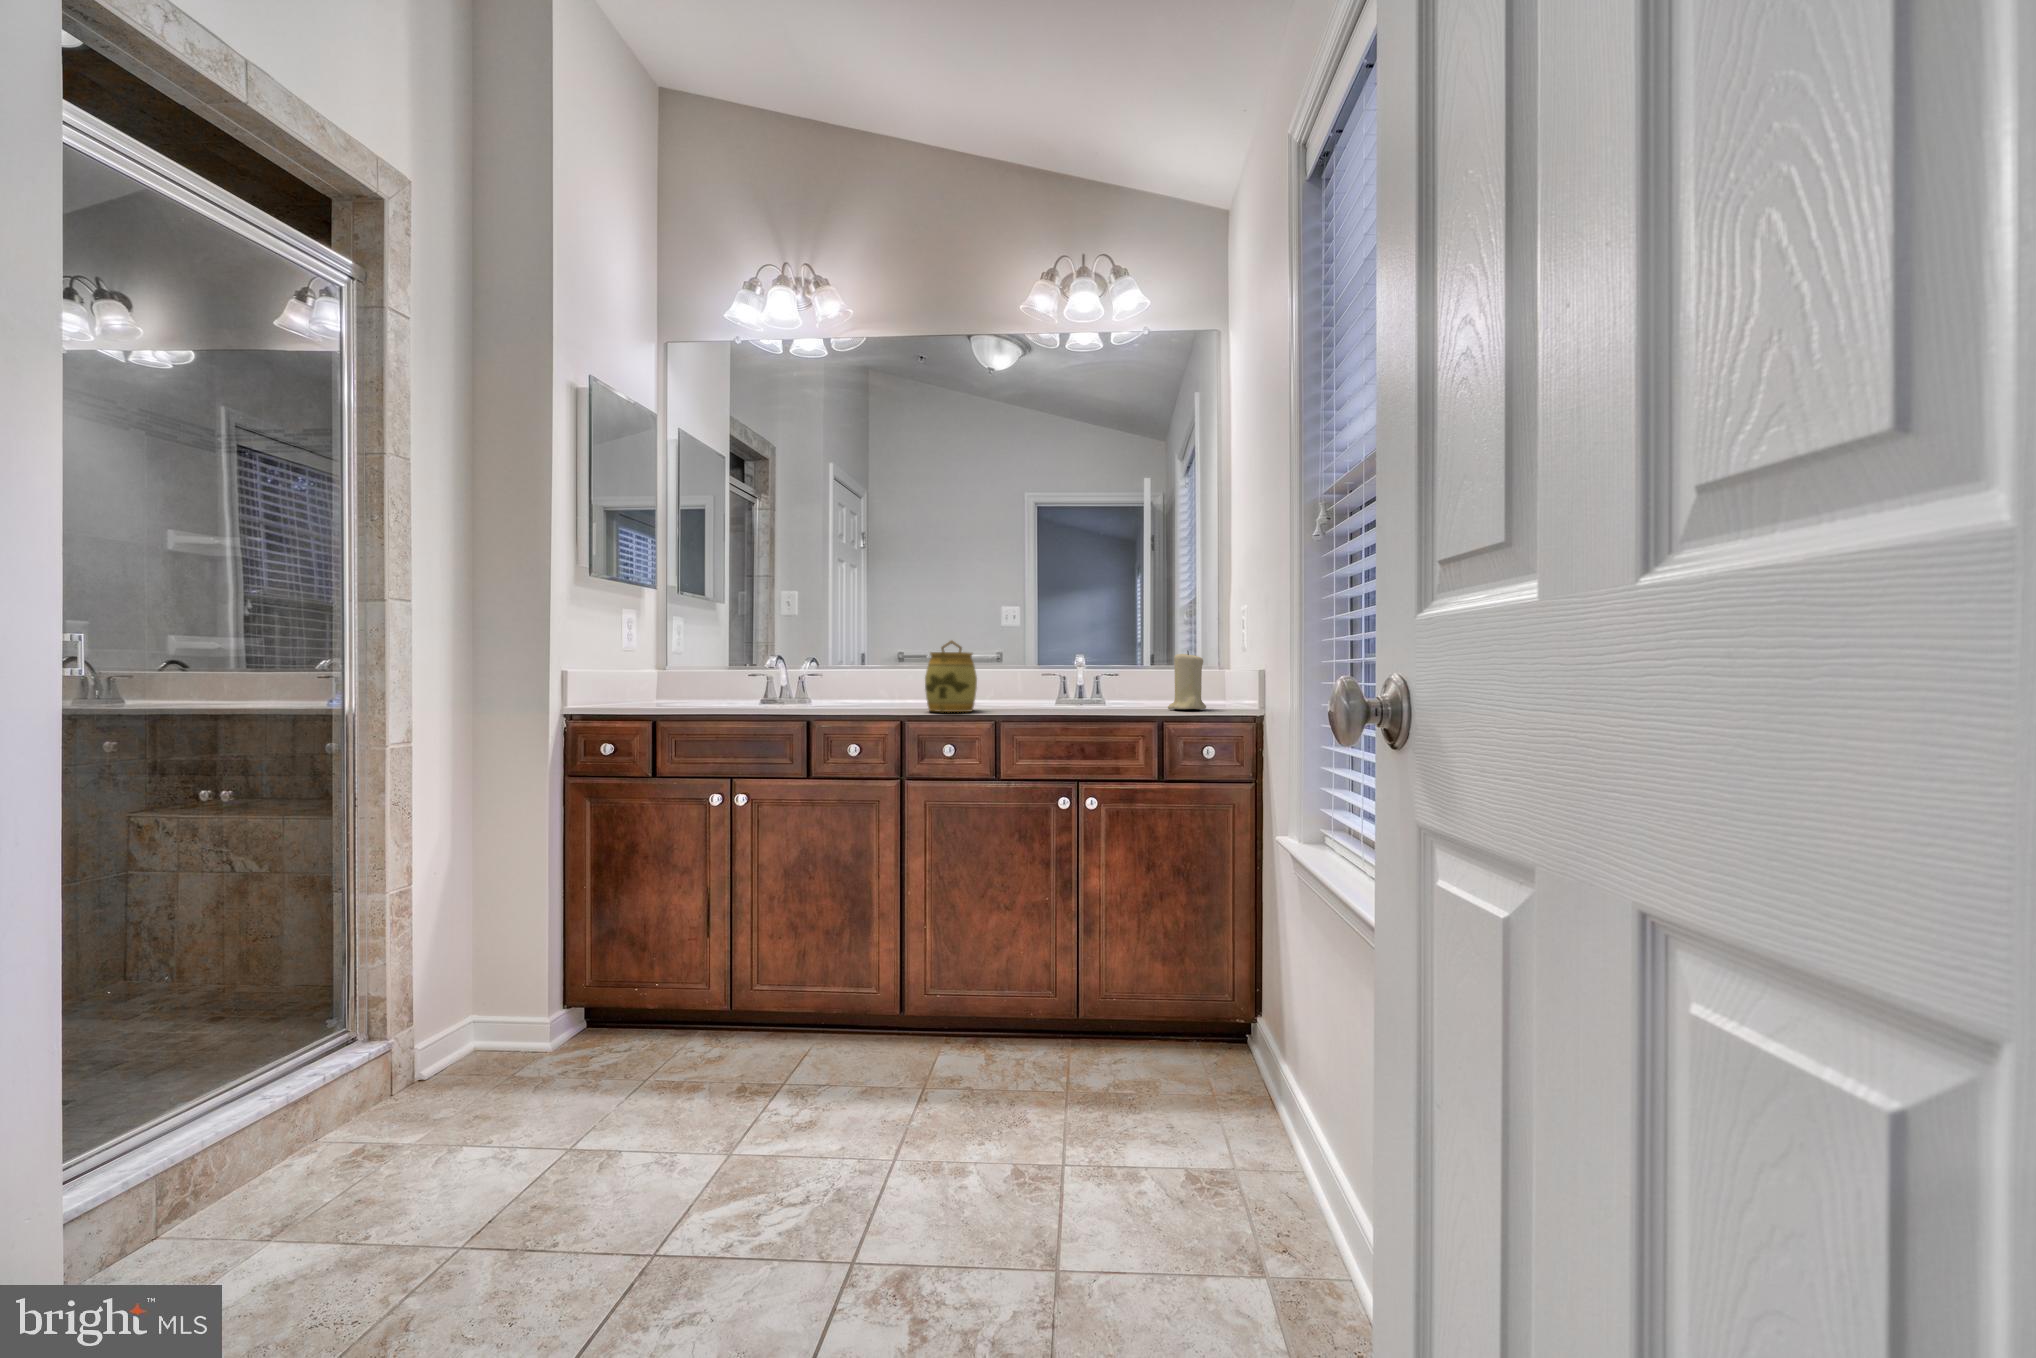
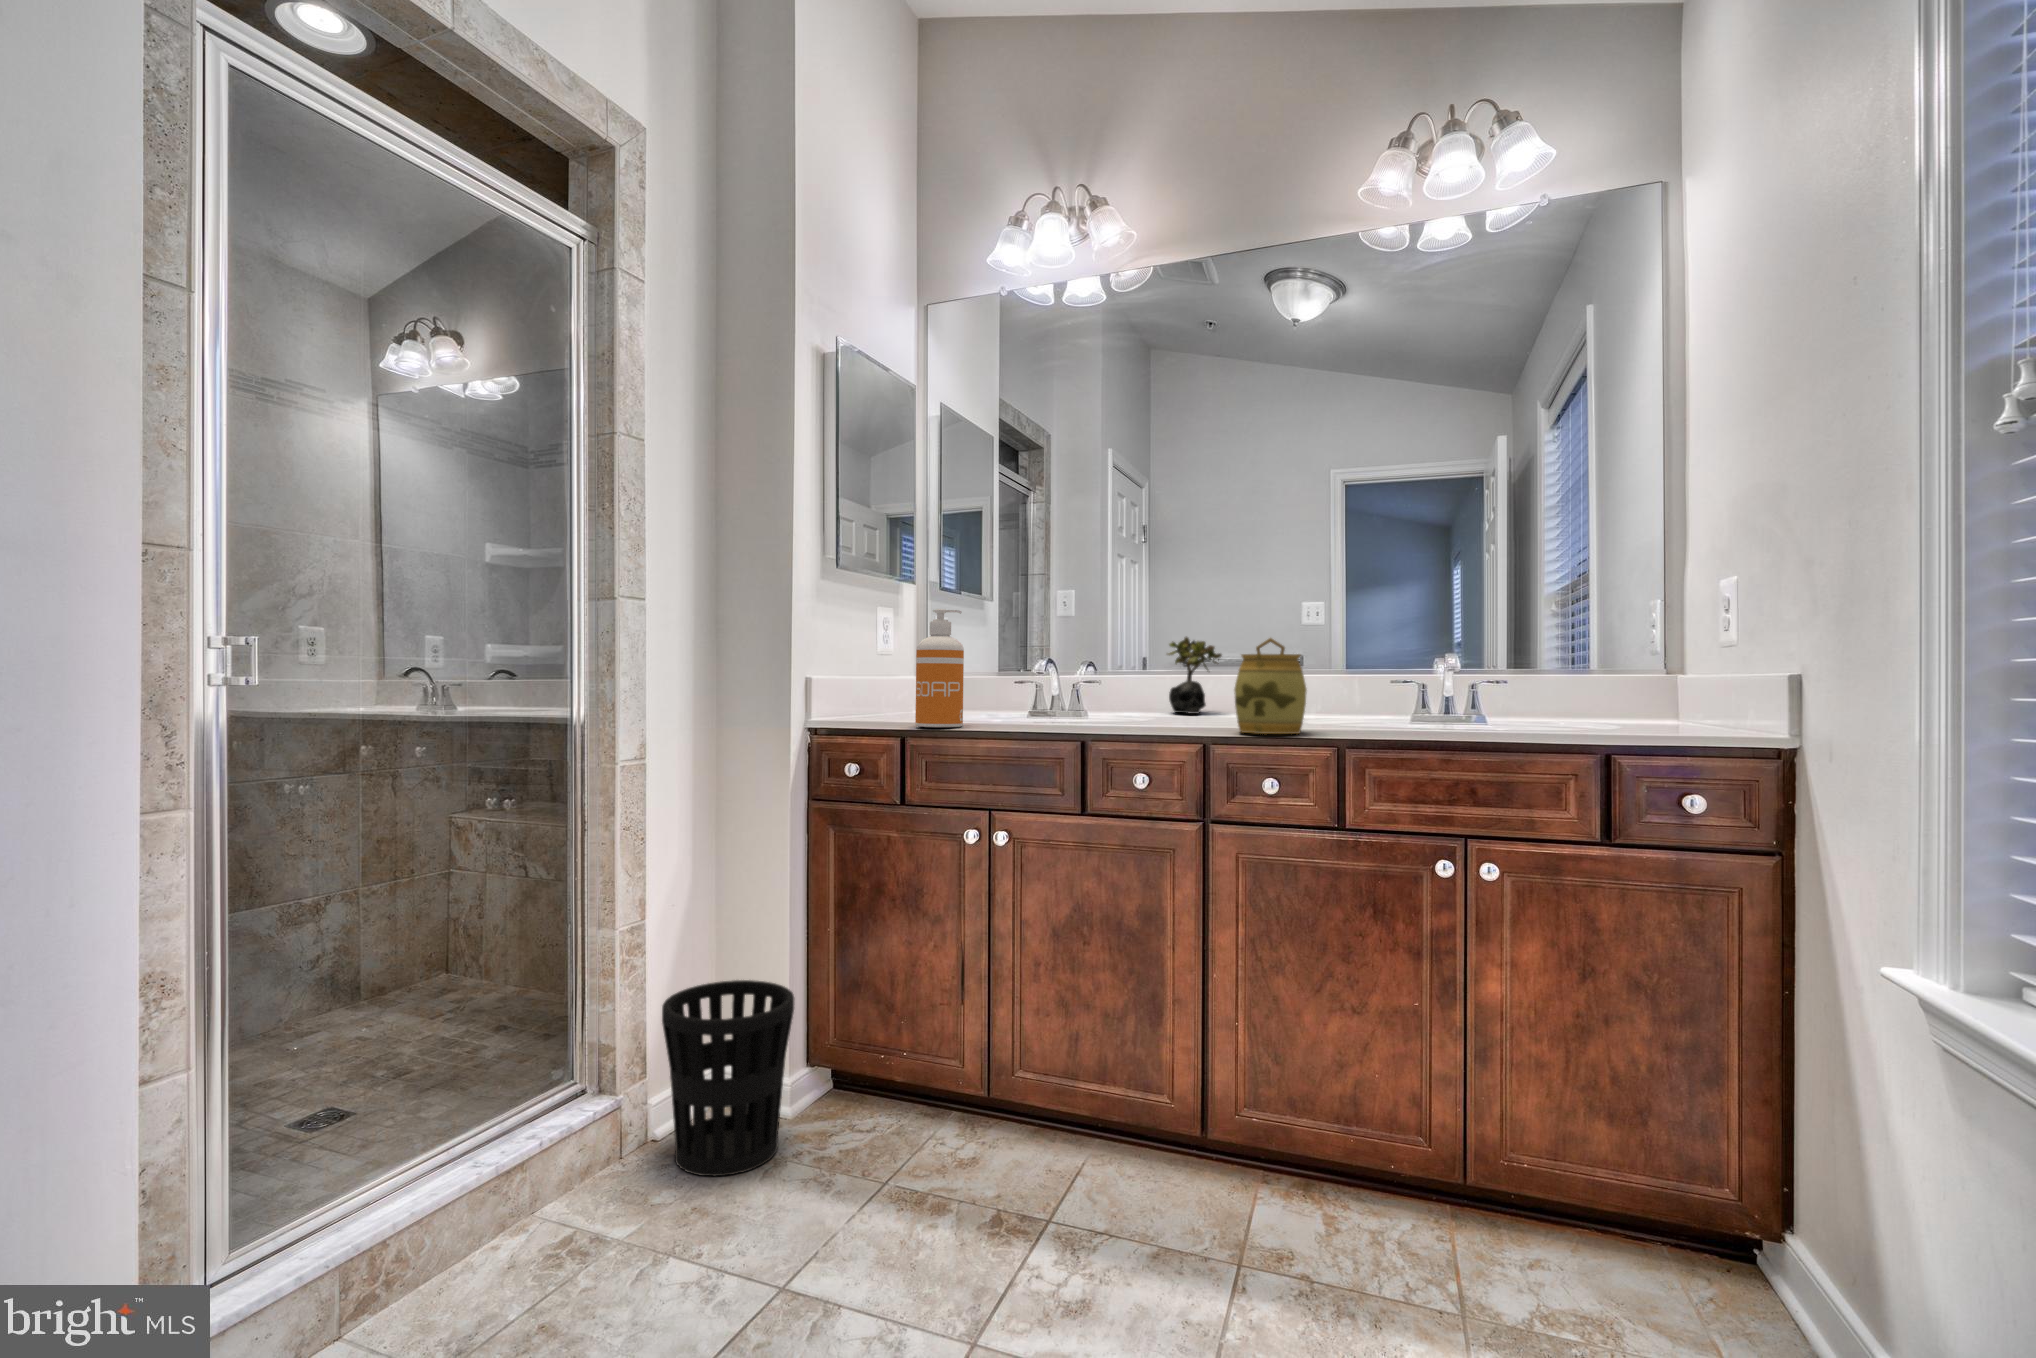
soap dispenser: none [664,613,706,711] -> present [915,609,964,727]
succulent plant: none [875,638,919,699] -> present [1168,637,1222,714]
candle: present [1168,651,1206,709] -> none [1596,649,1662,737]
wastebasket: none [433,934,557,1096] -> present [662,980,794,1176]

